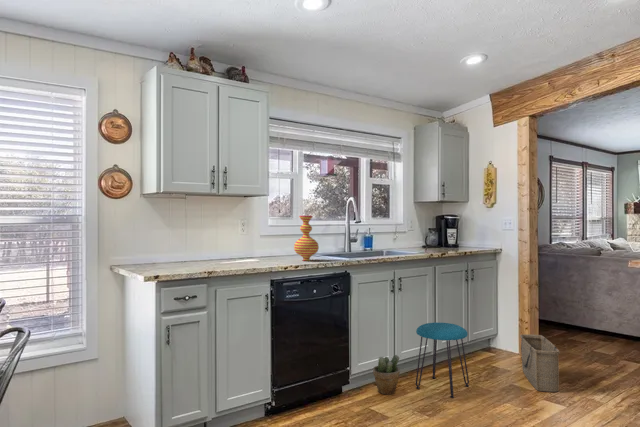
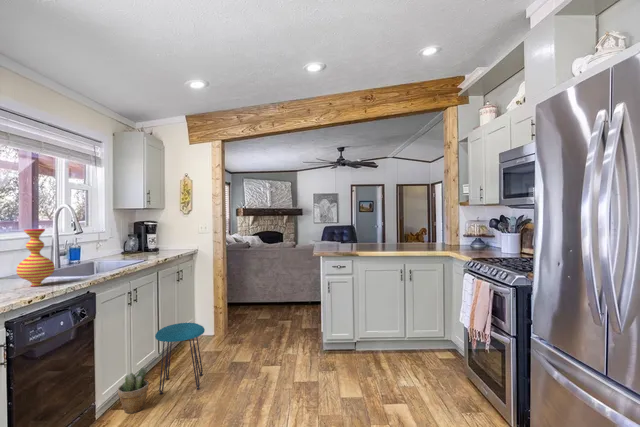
basket: present [520,334,560,392] -> none [228,316,266,359]

